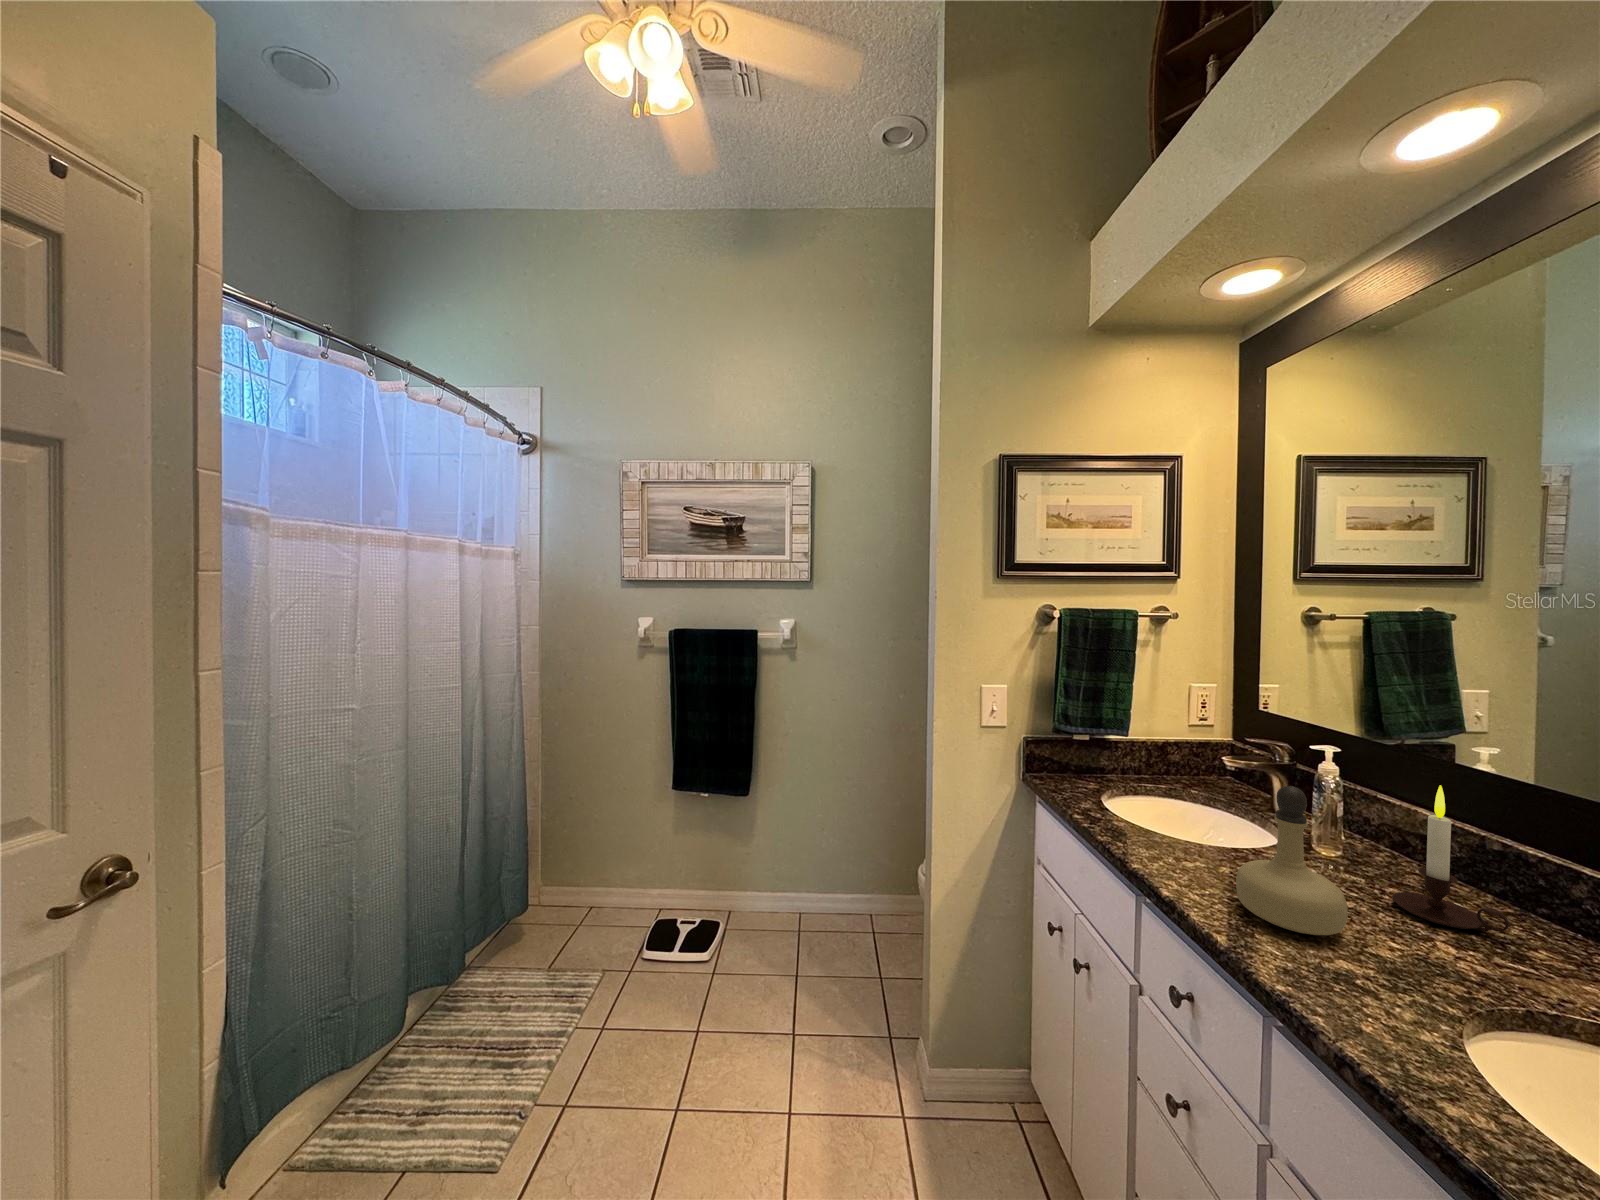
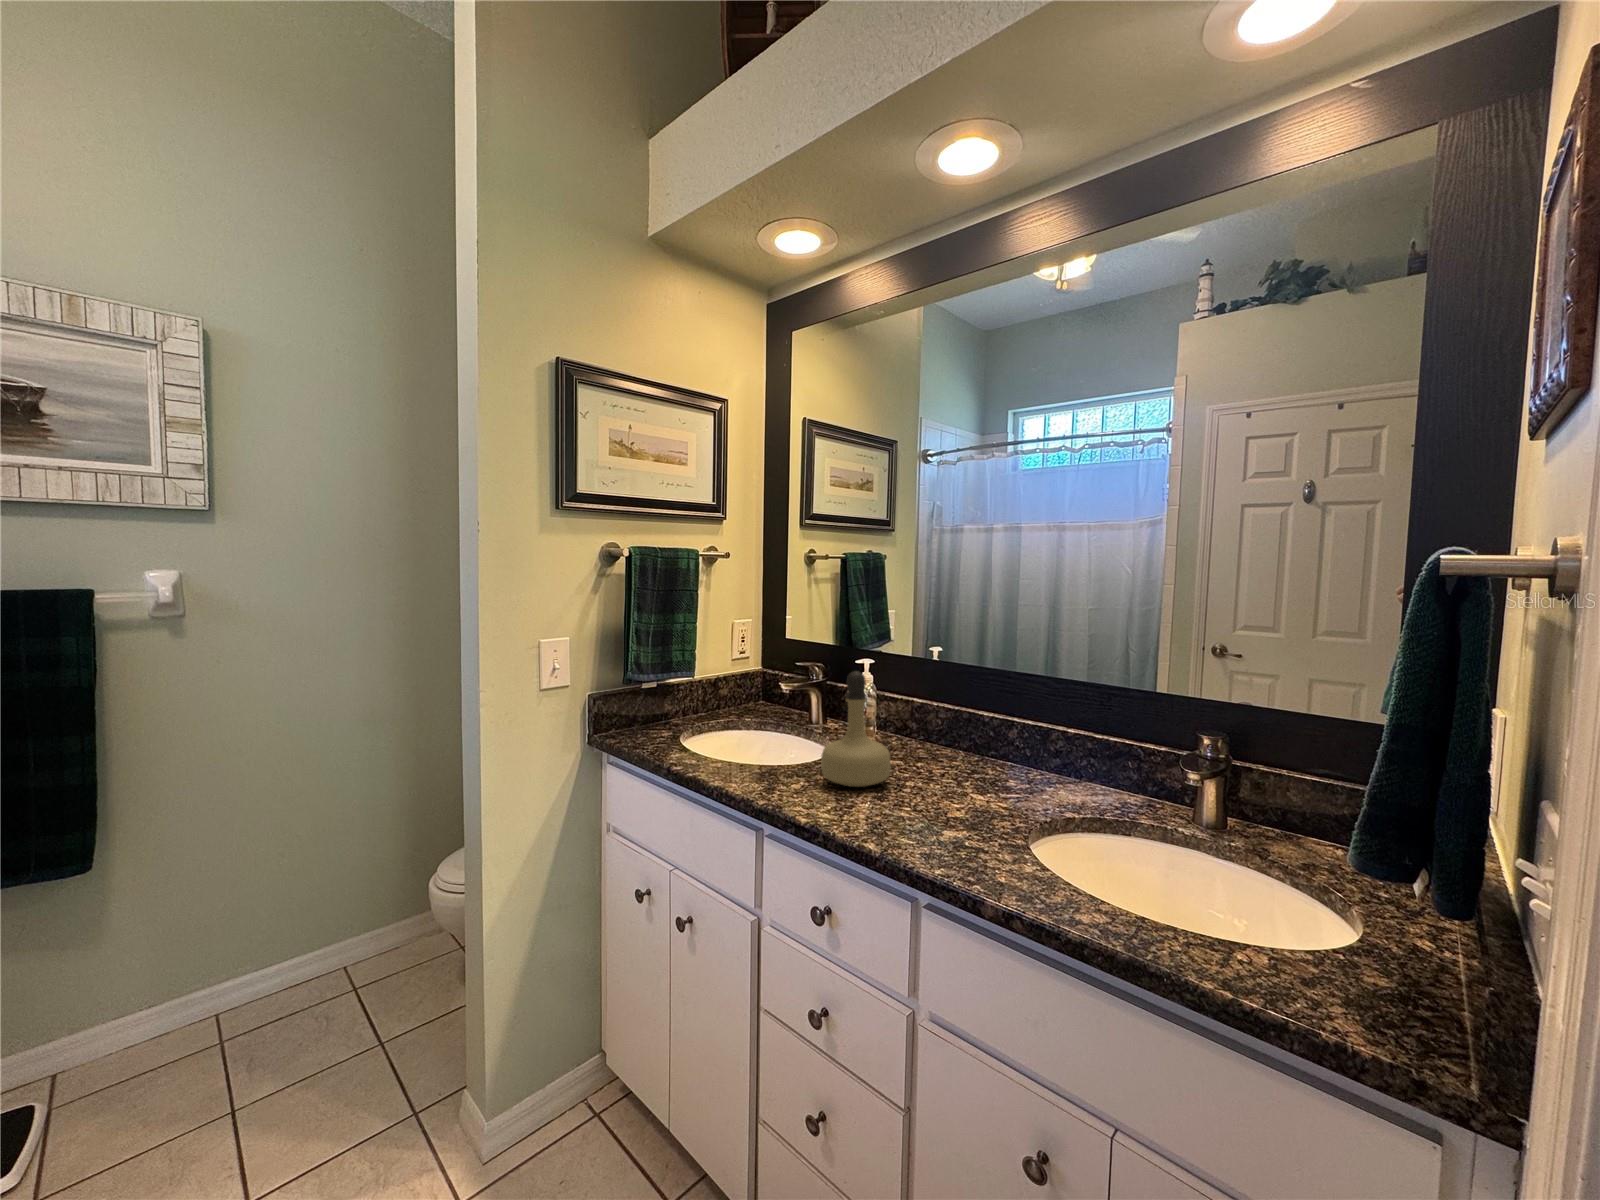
candle: present [1392,785,1509,931] -> none [897,660,955,760]

